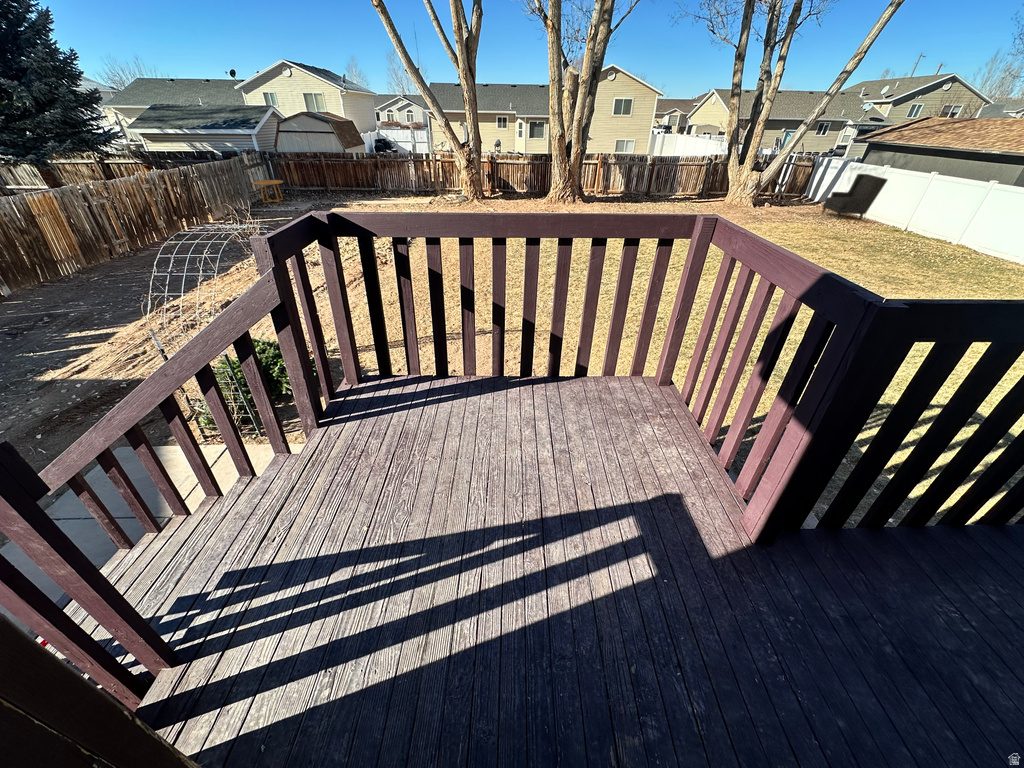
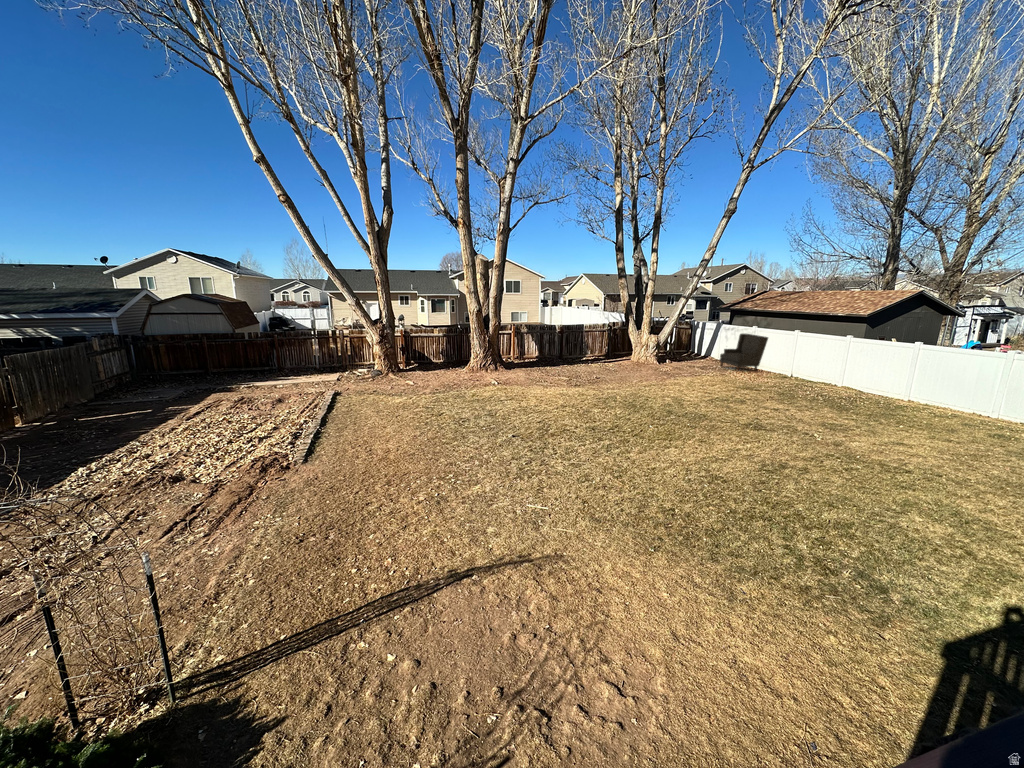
round table: present [253,180,283,203] -> none [102,366,147,393]

